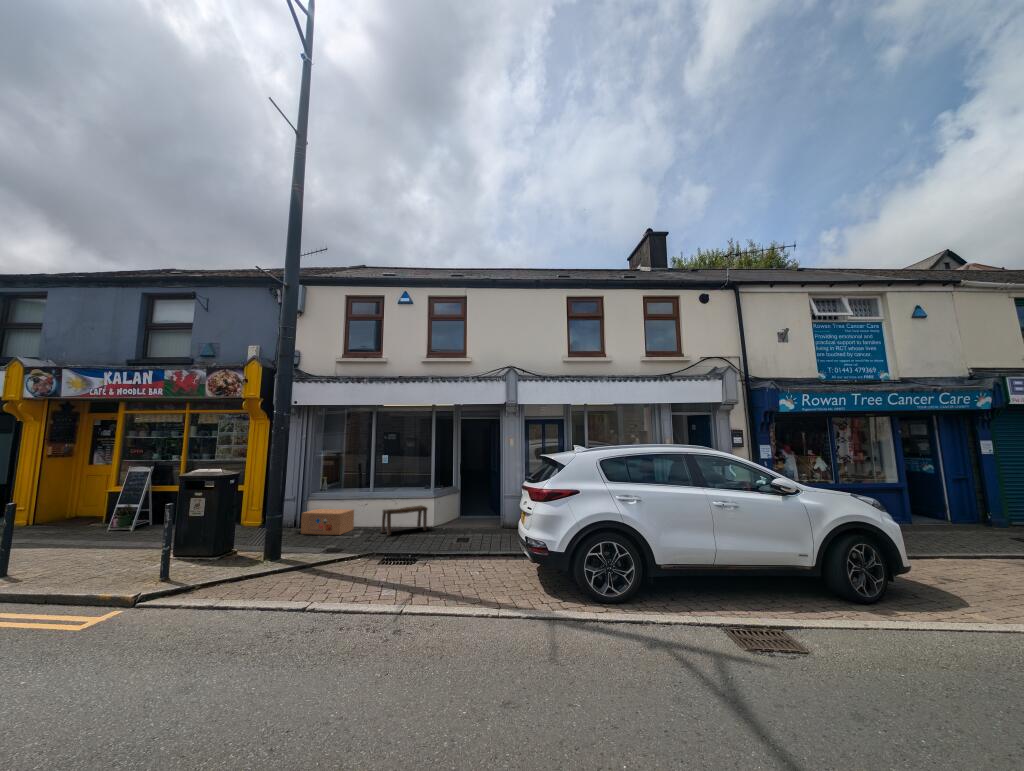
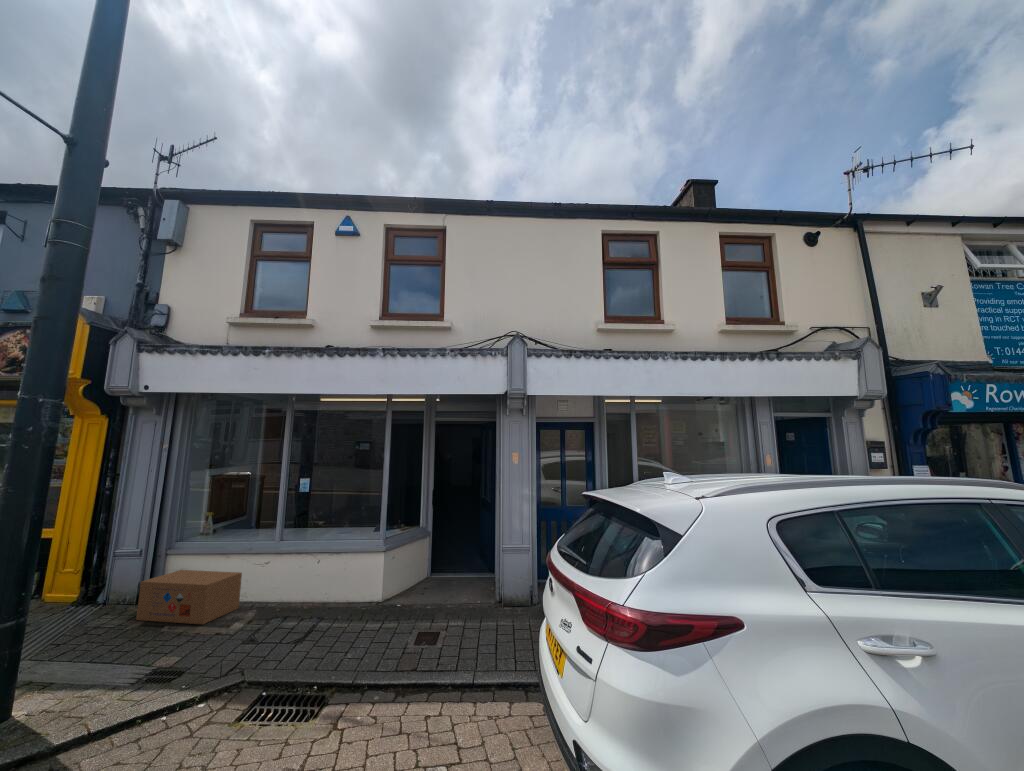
bench: present [381,505,427,535] -> none [282,565,367,627]

